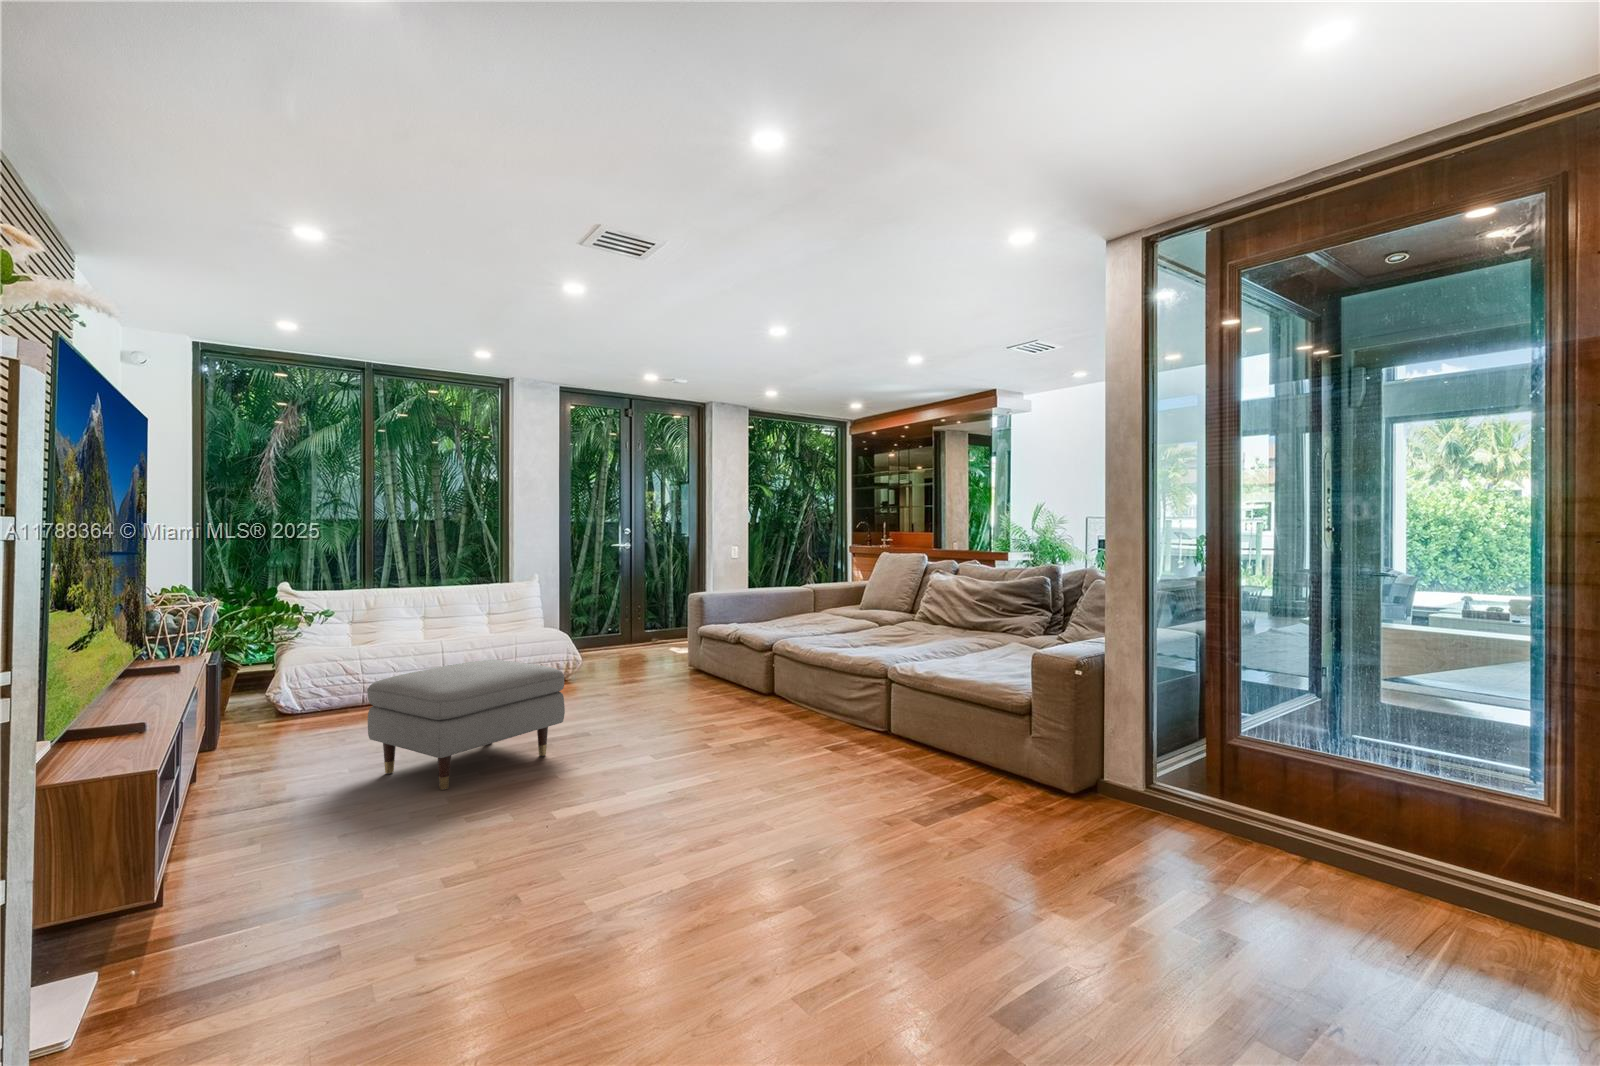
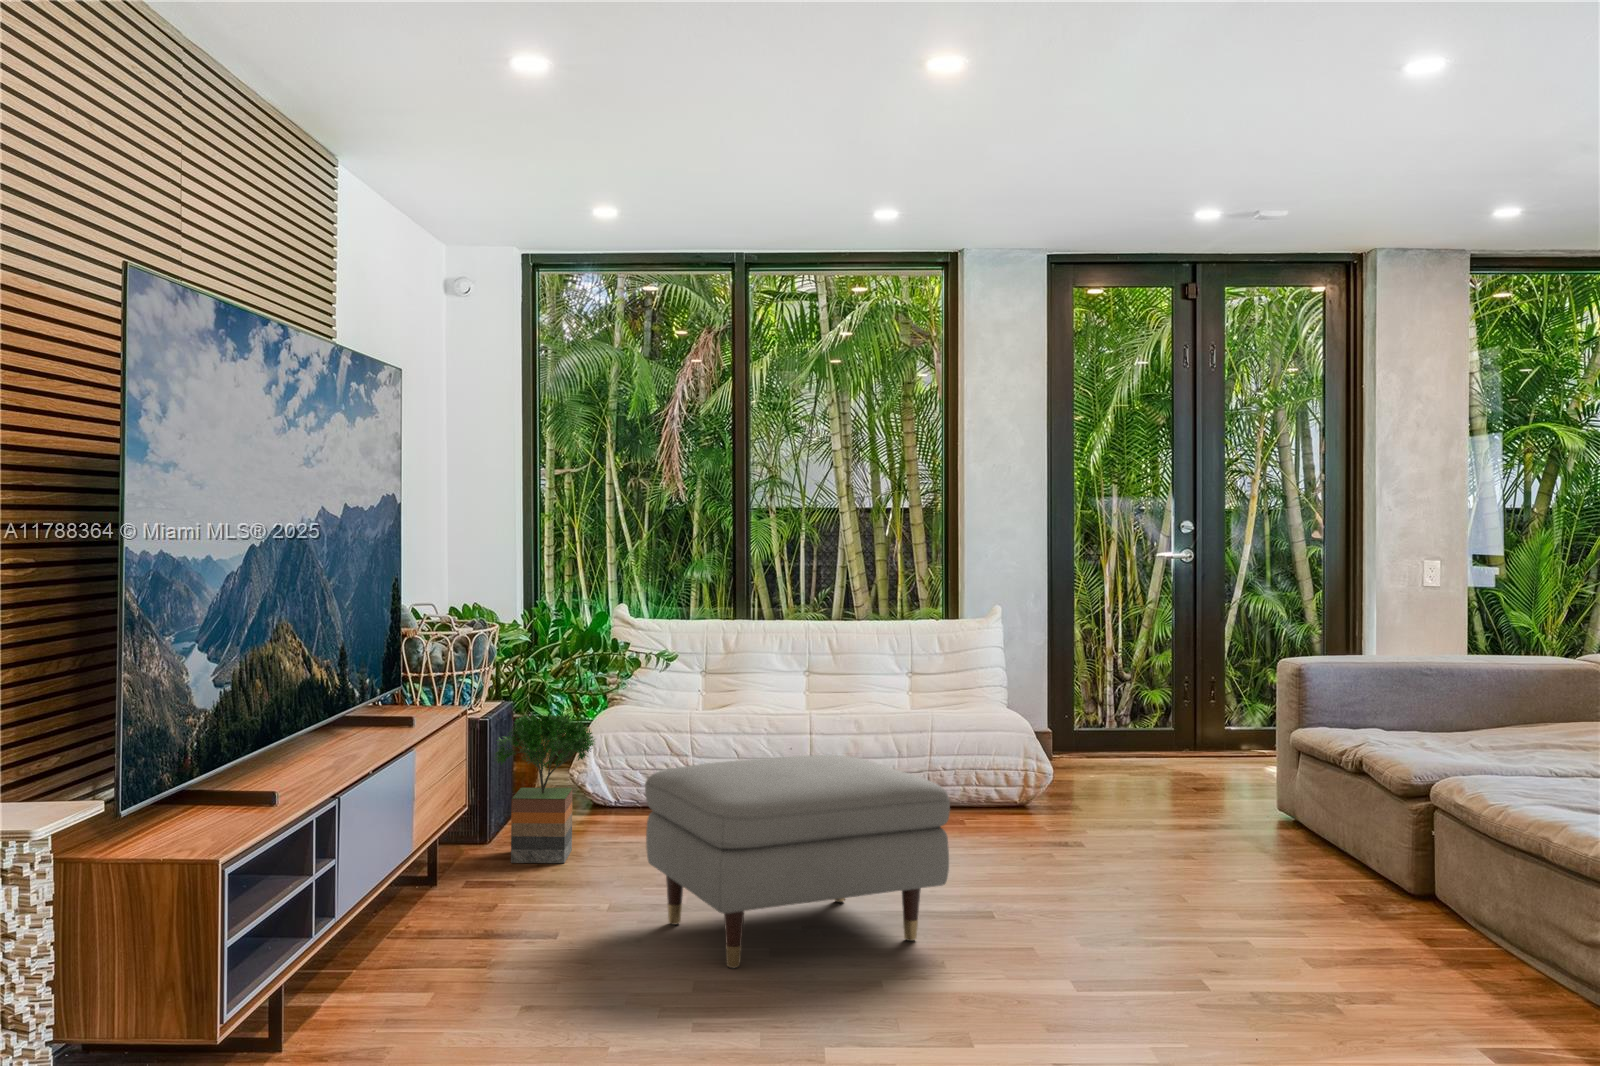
potted tree: none [219,654,305,758] -> present [496,714,595,863]

